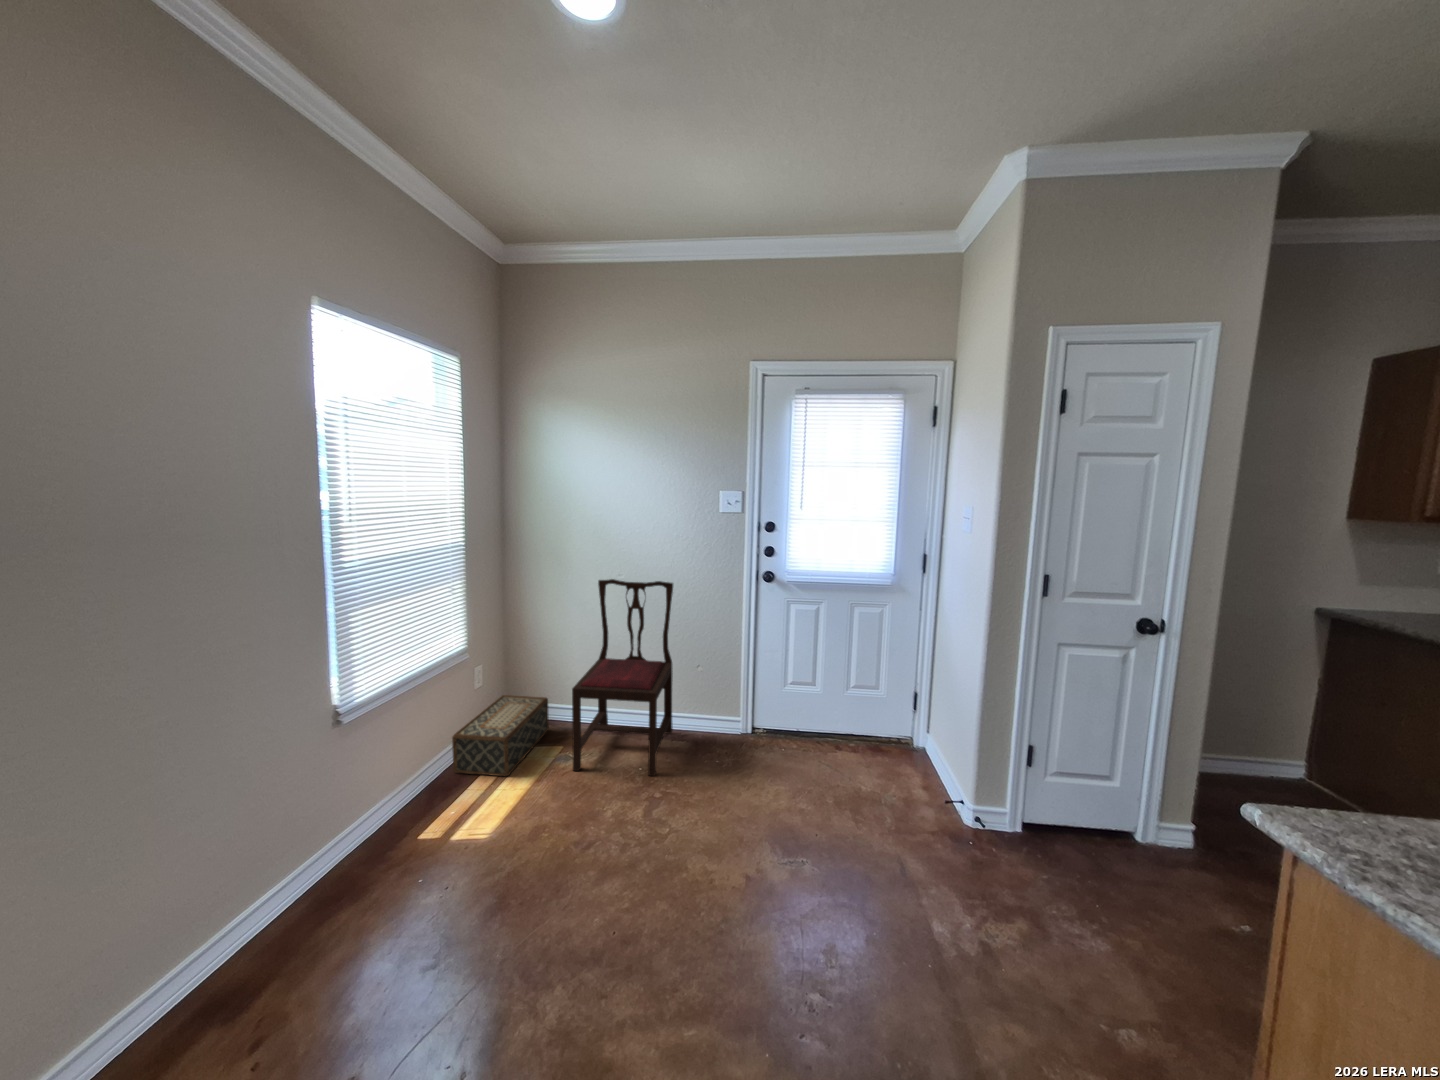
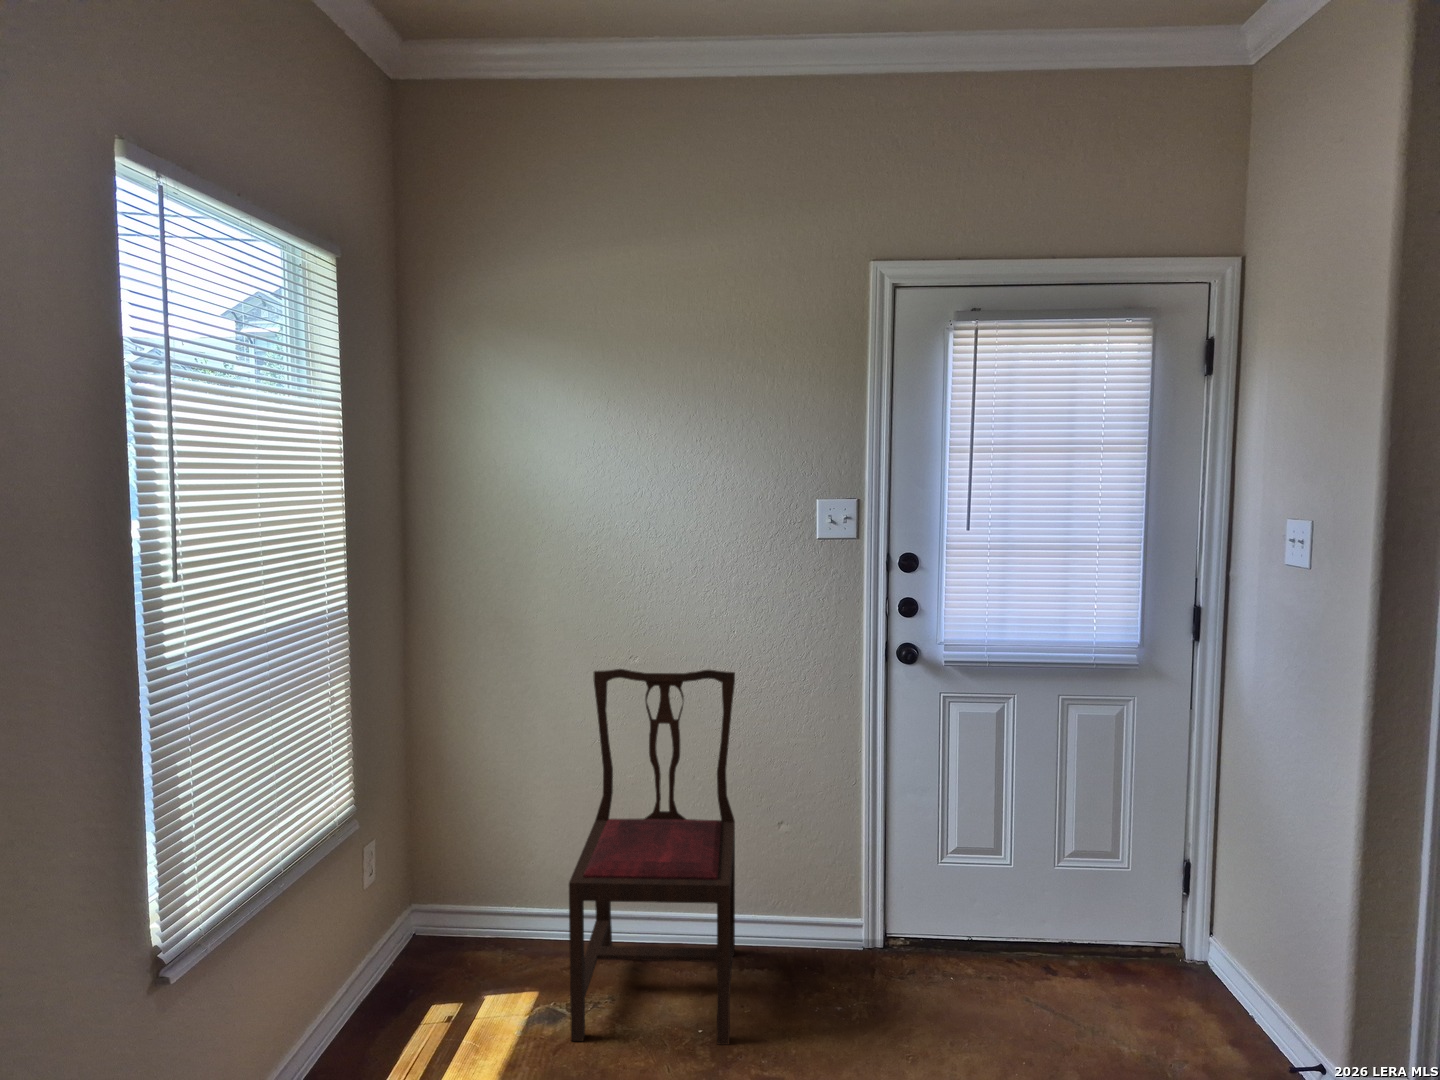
woven basket: present [452,695,549,776] -> none [340,896,502,1059]

